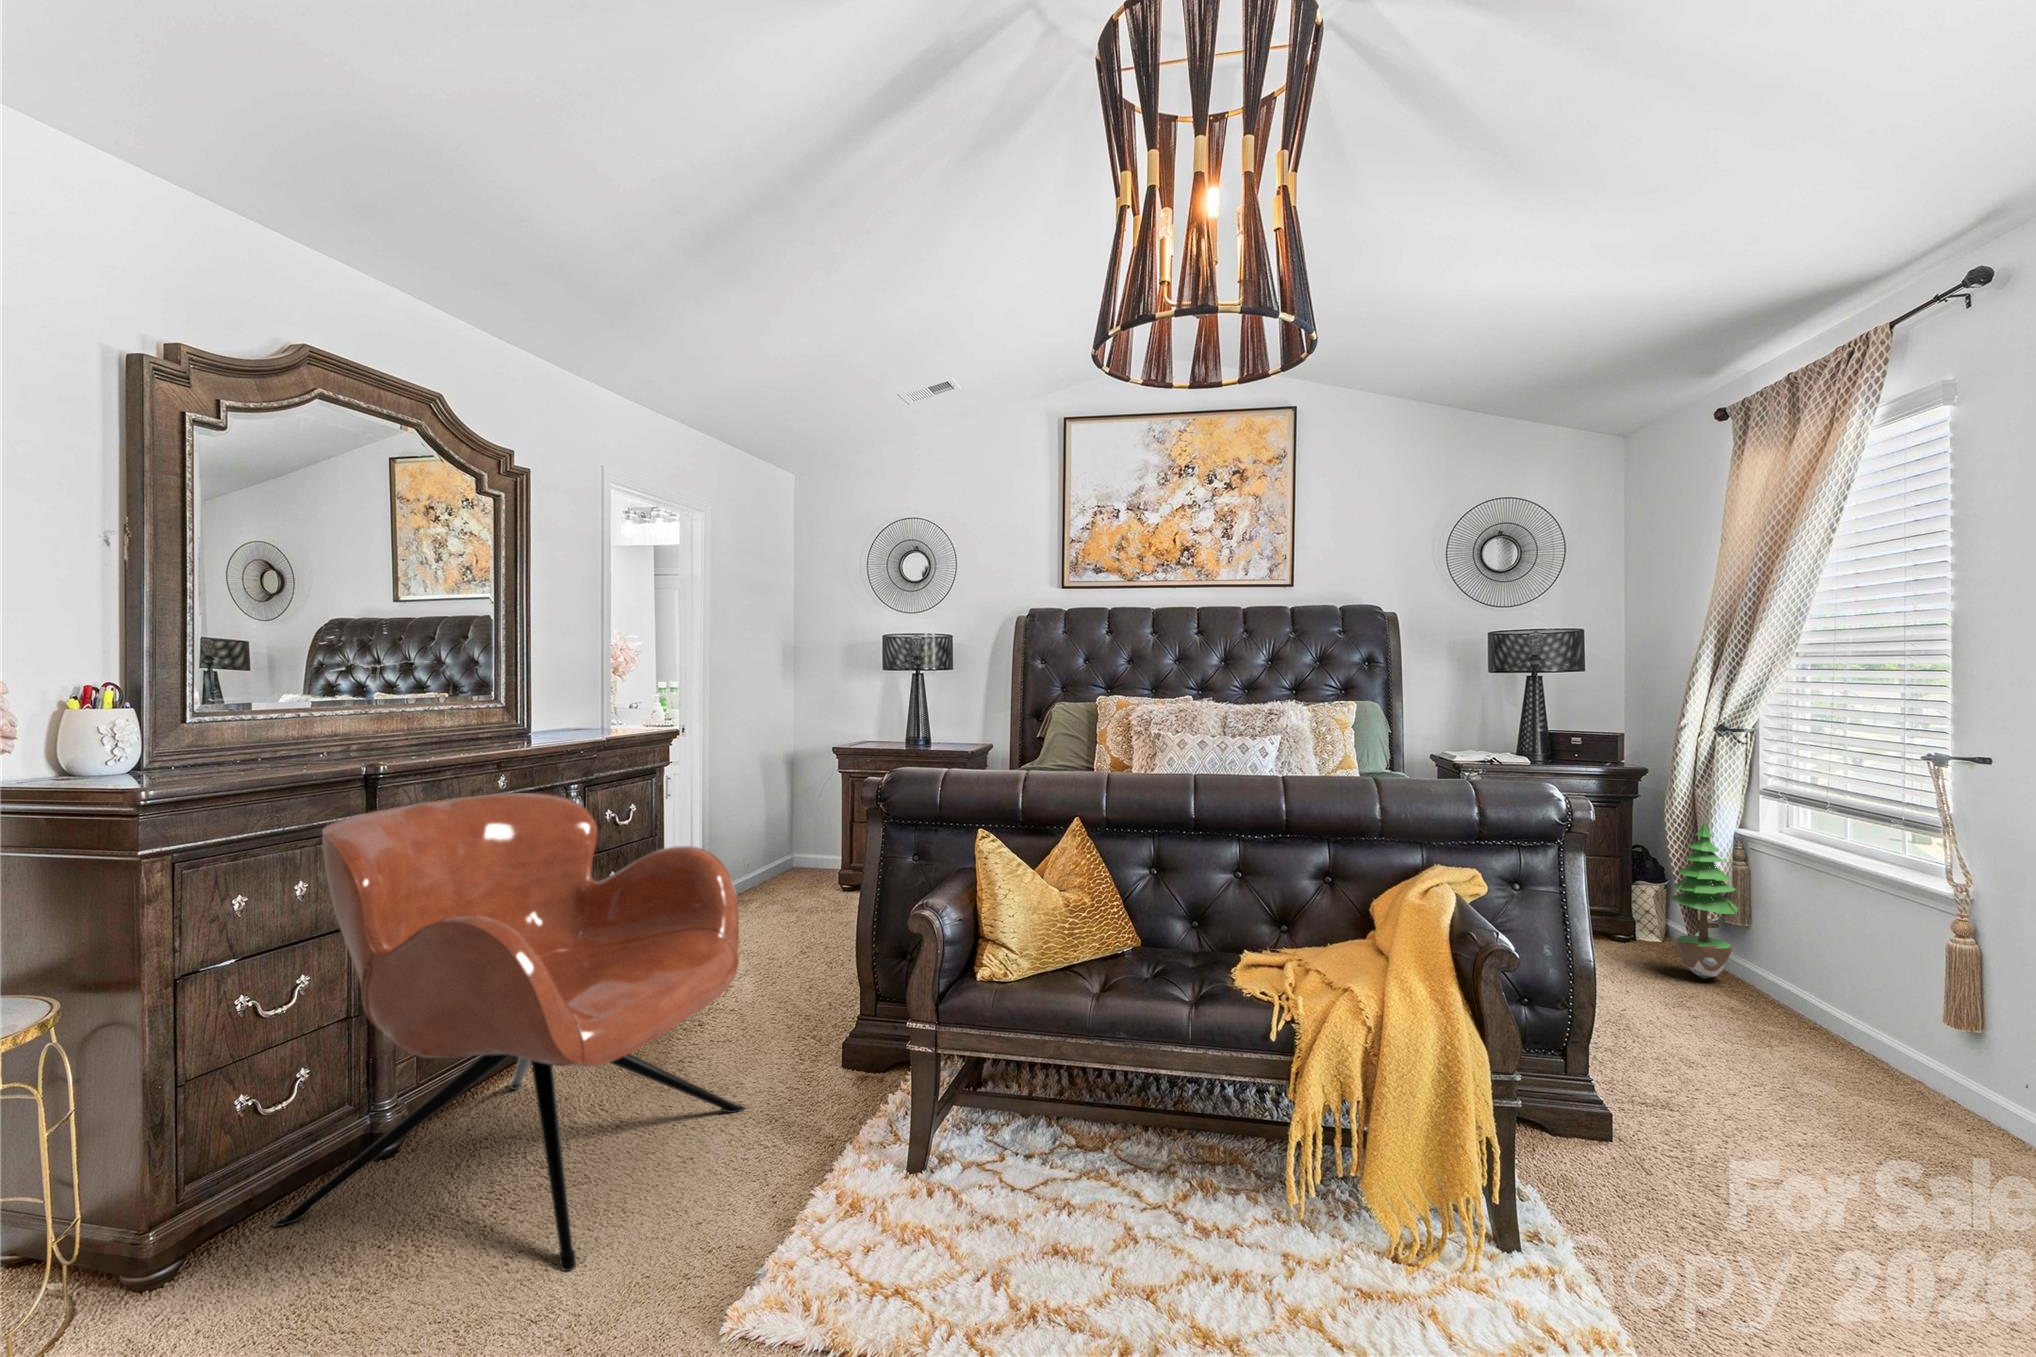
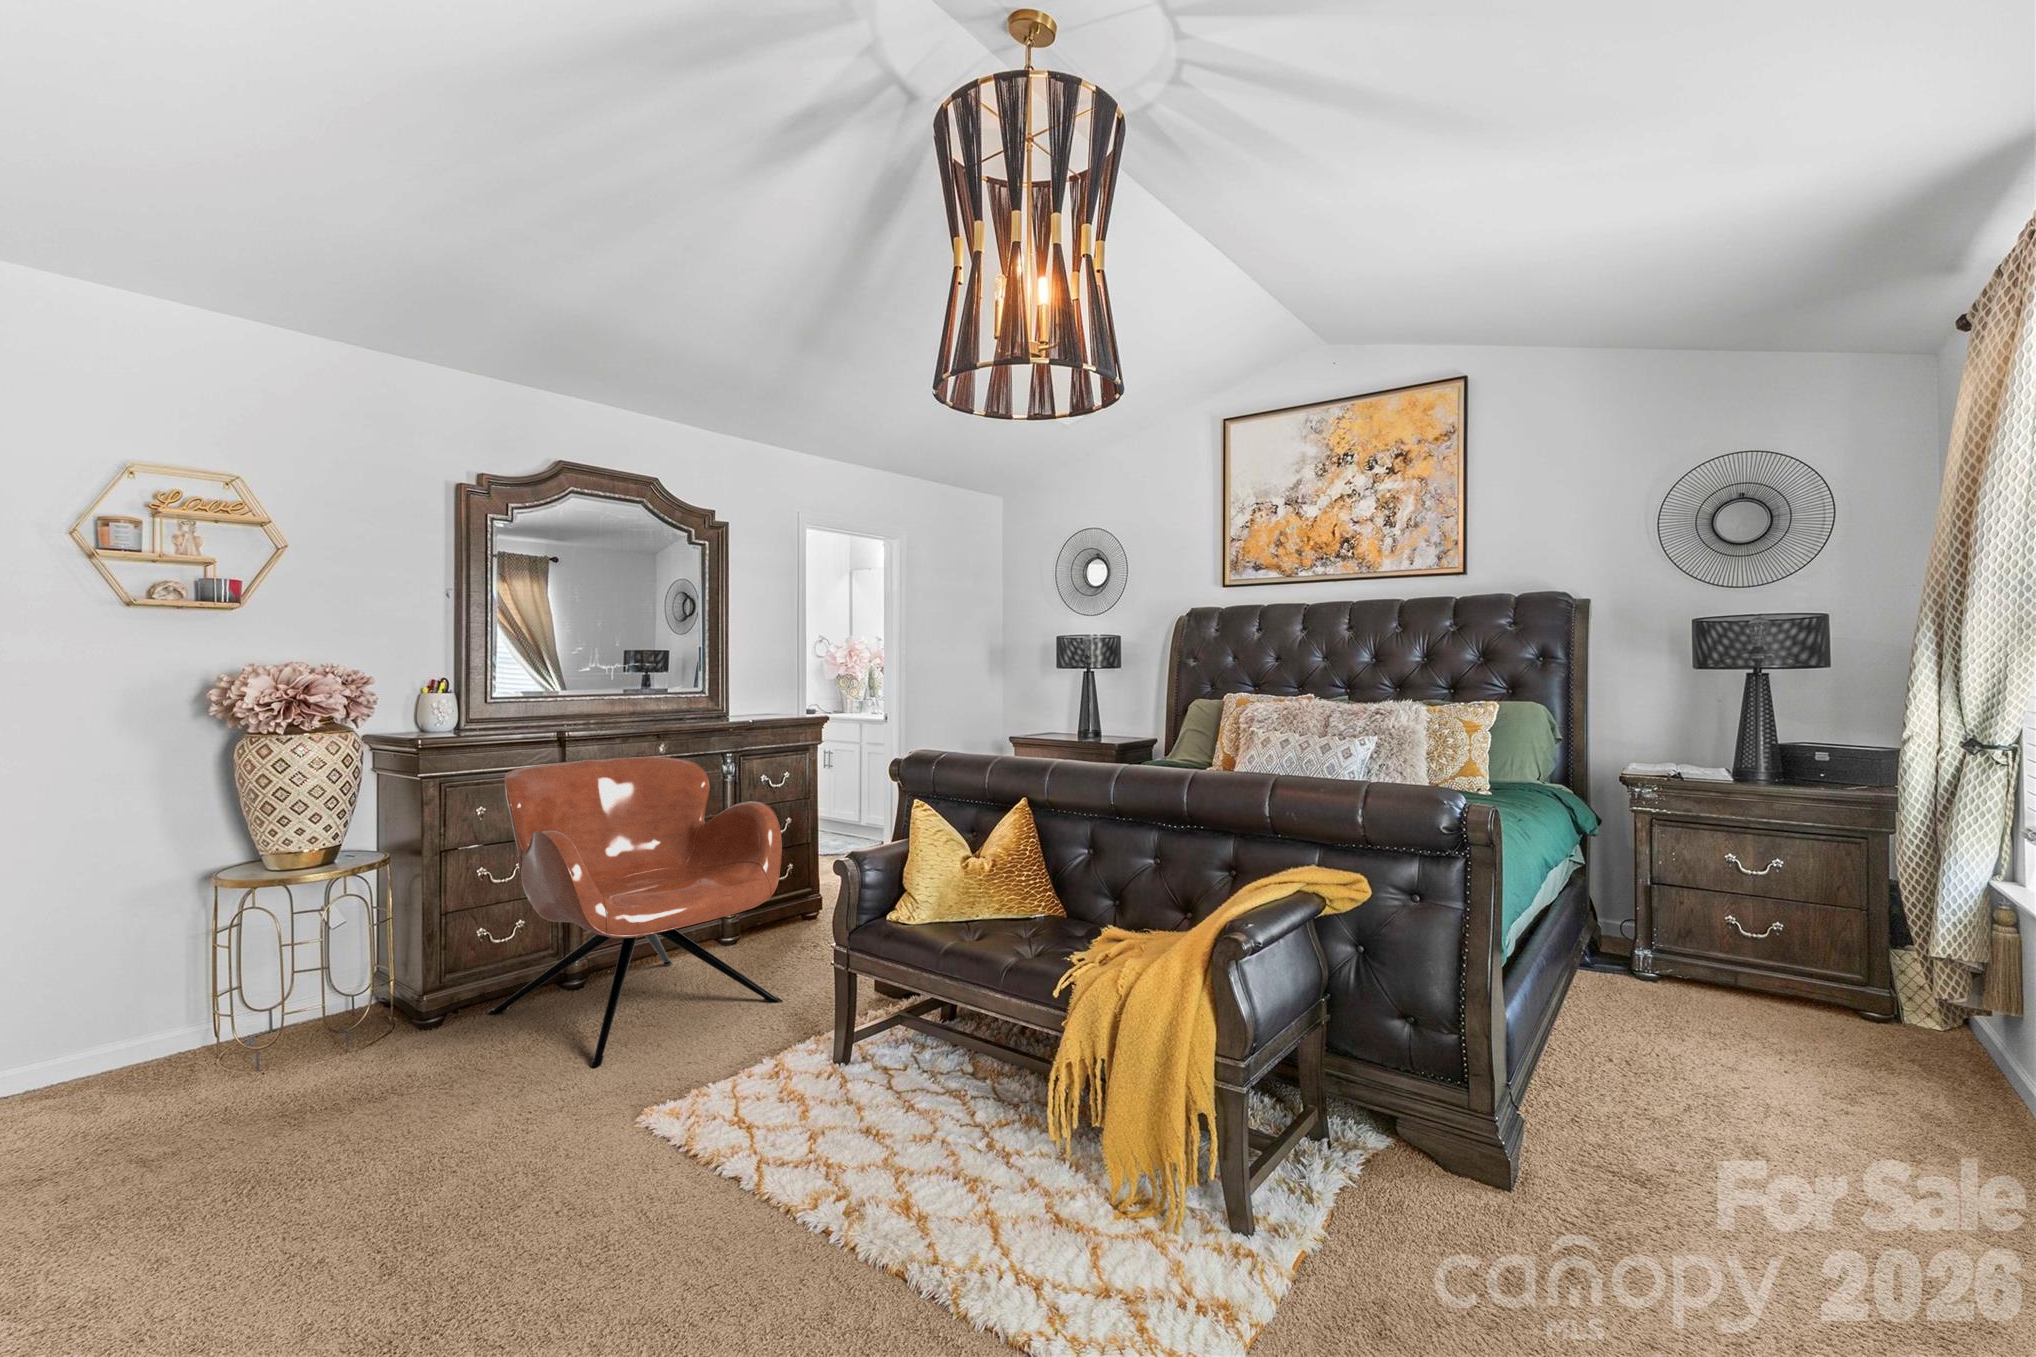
potted tree: present [1670,823,1739,979] -> none [1850,860,1950,1062]

